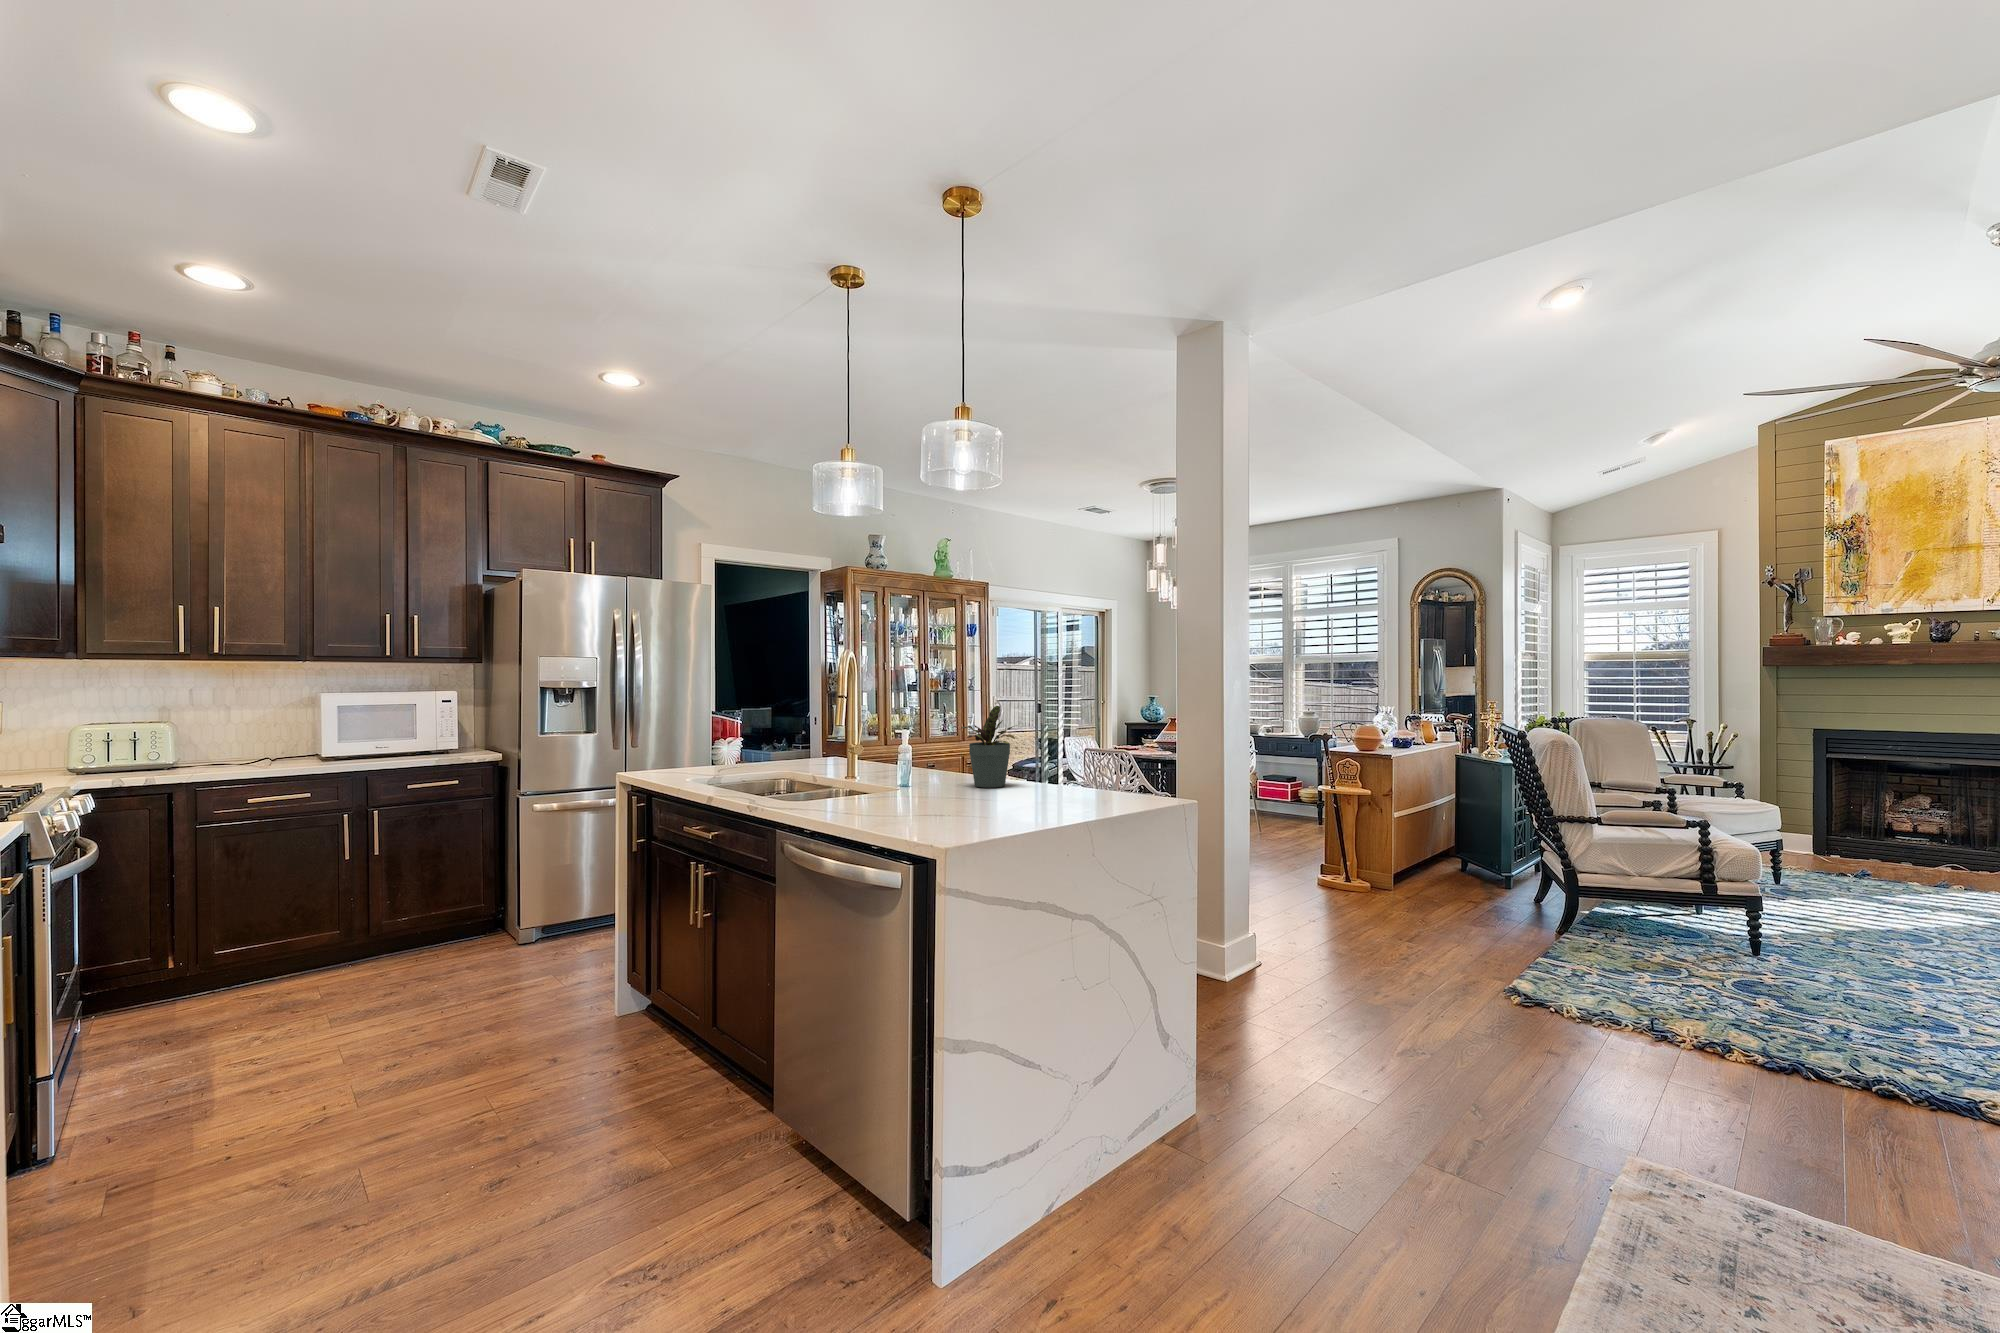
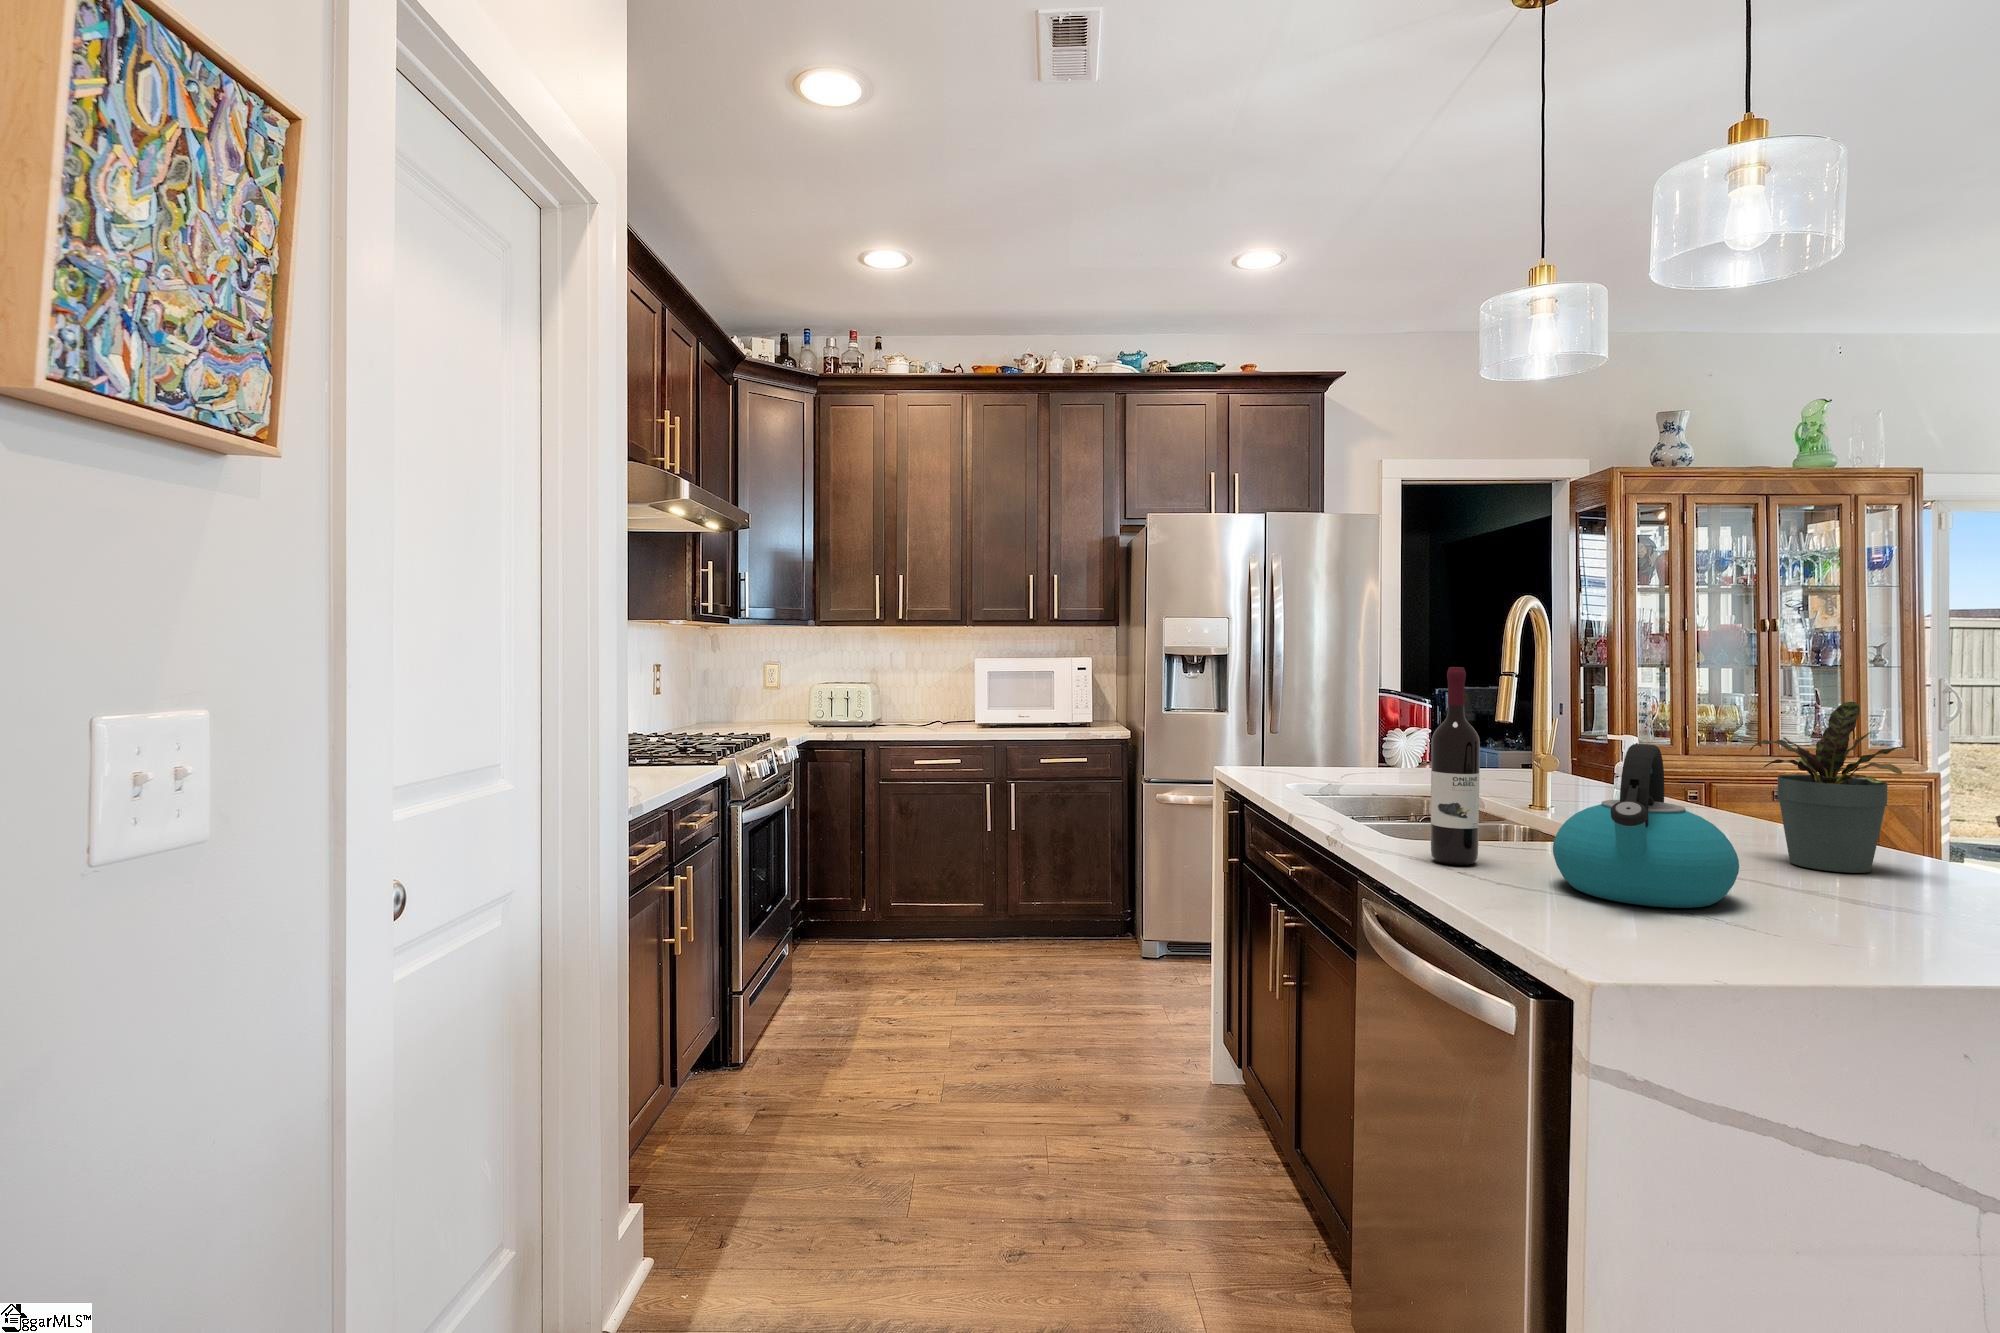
wine bottle: none [820,693,846,807] -> present [1431,667,1480,865]
kettle: none [887,730,968,811] -> present [1553,744,1739,908]

